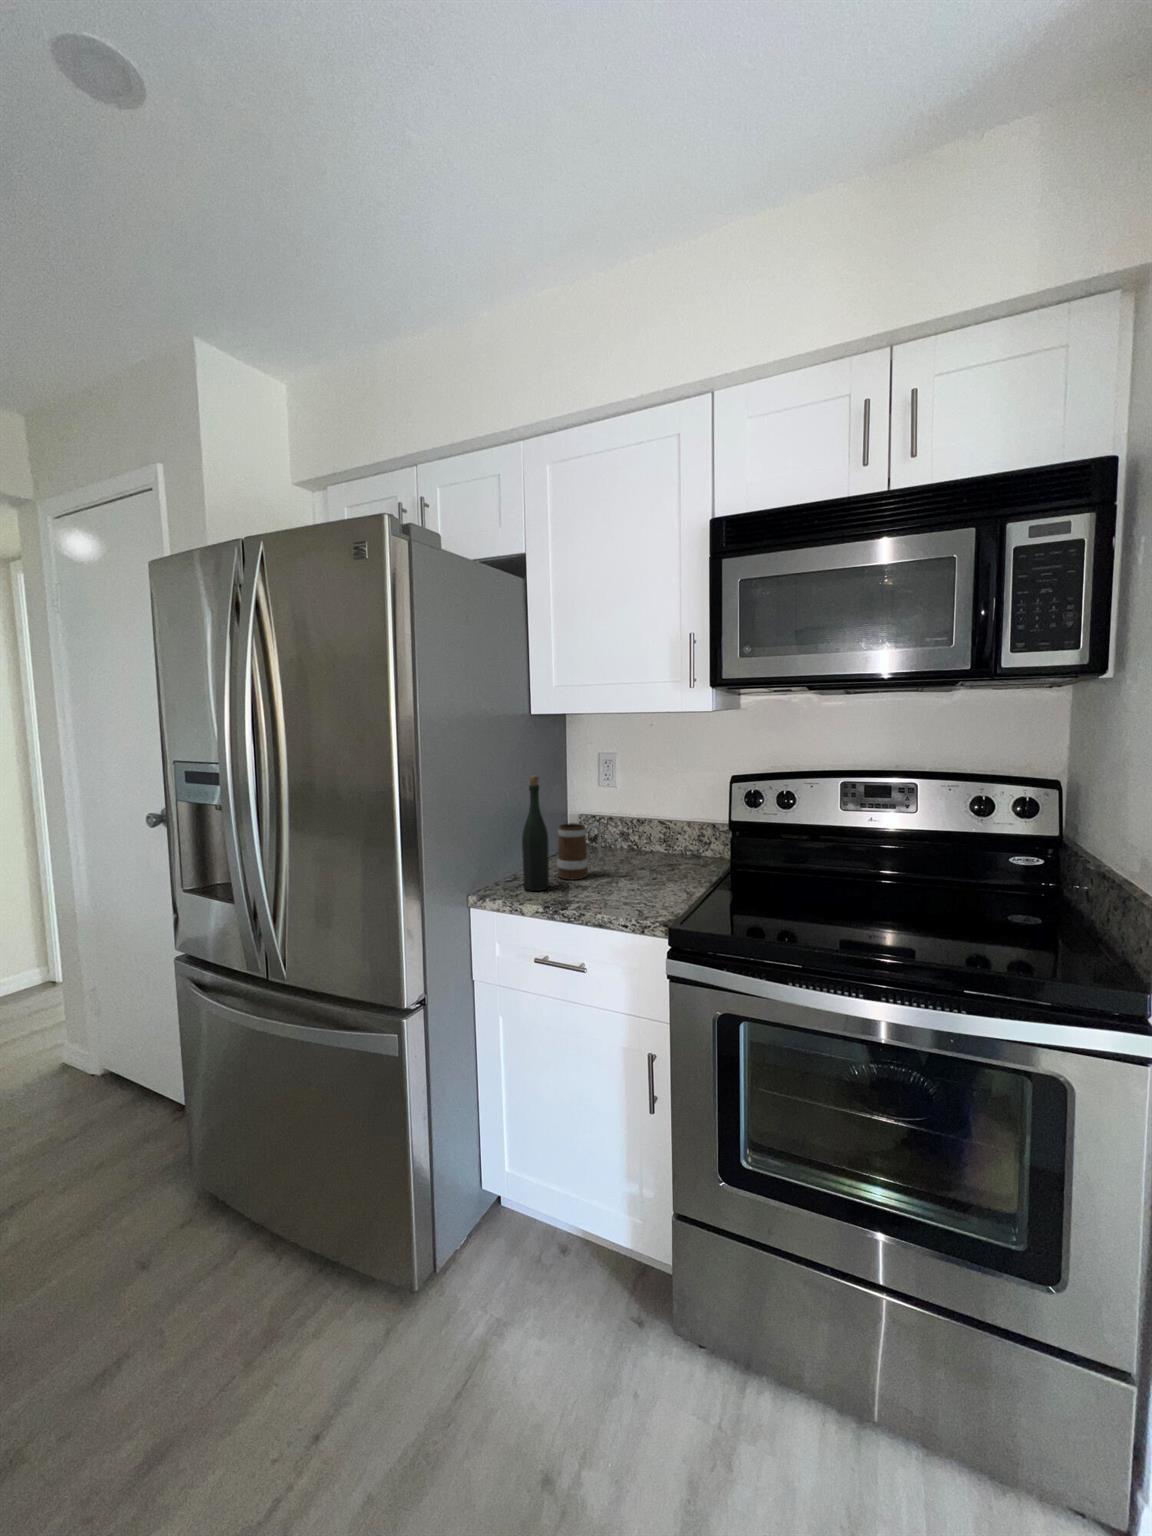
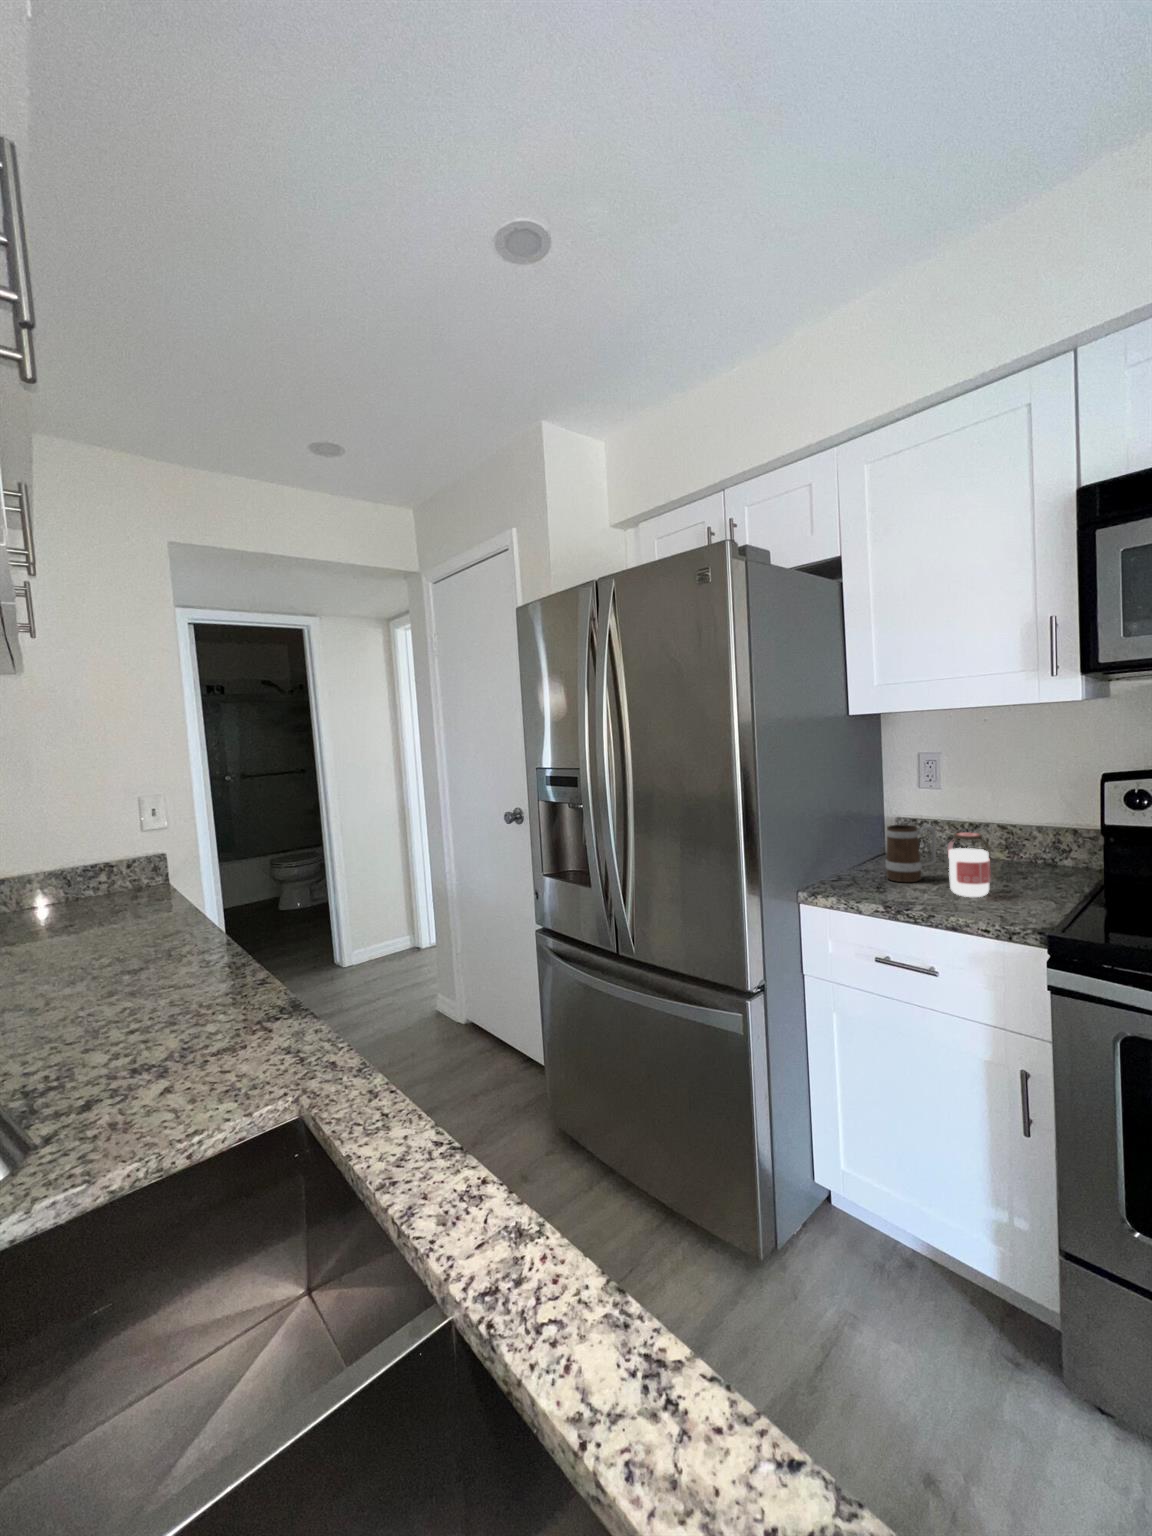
bottle: present [522,776,549,891] -> none [851,776,882,891]
jar: none [604,831,639,893] -> present [948,832,991,897]

